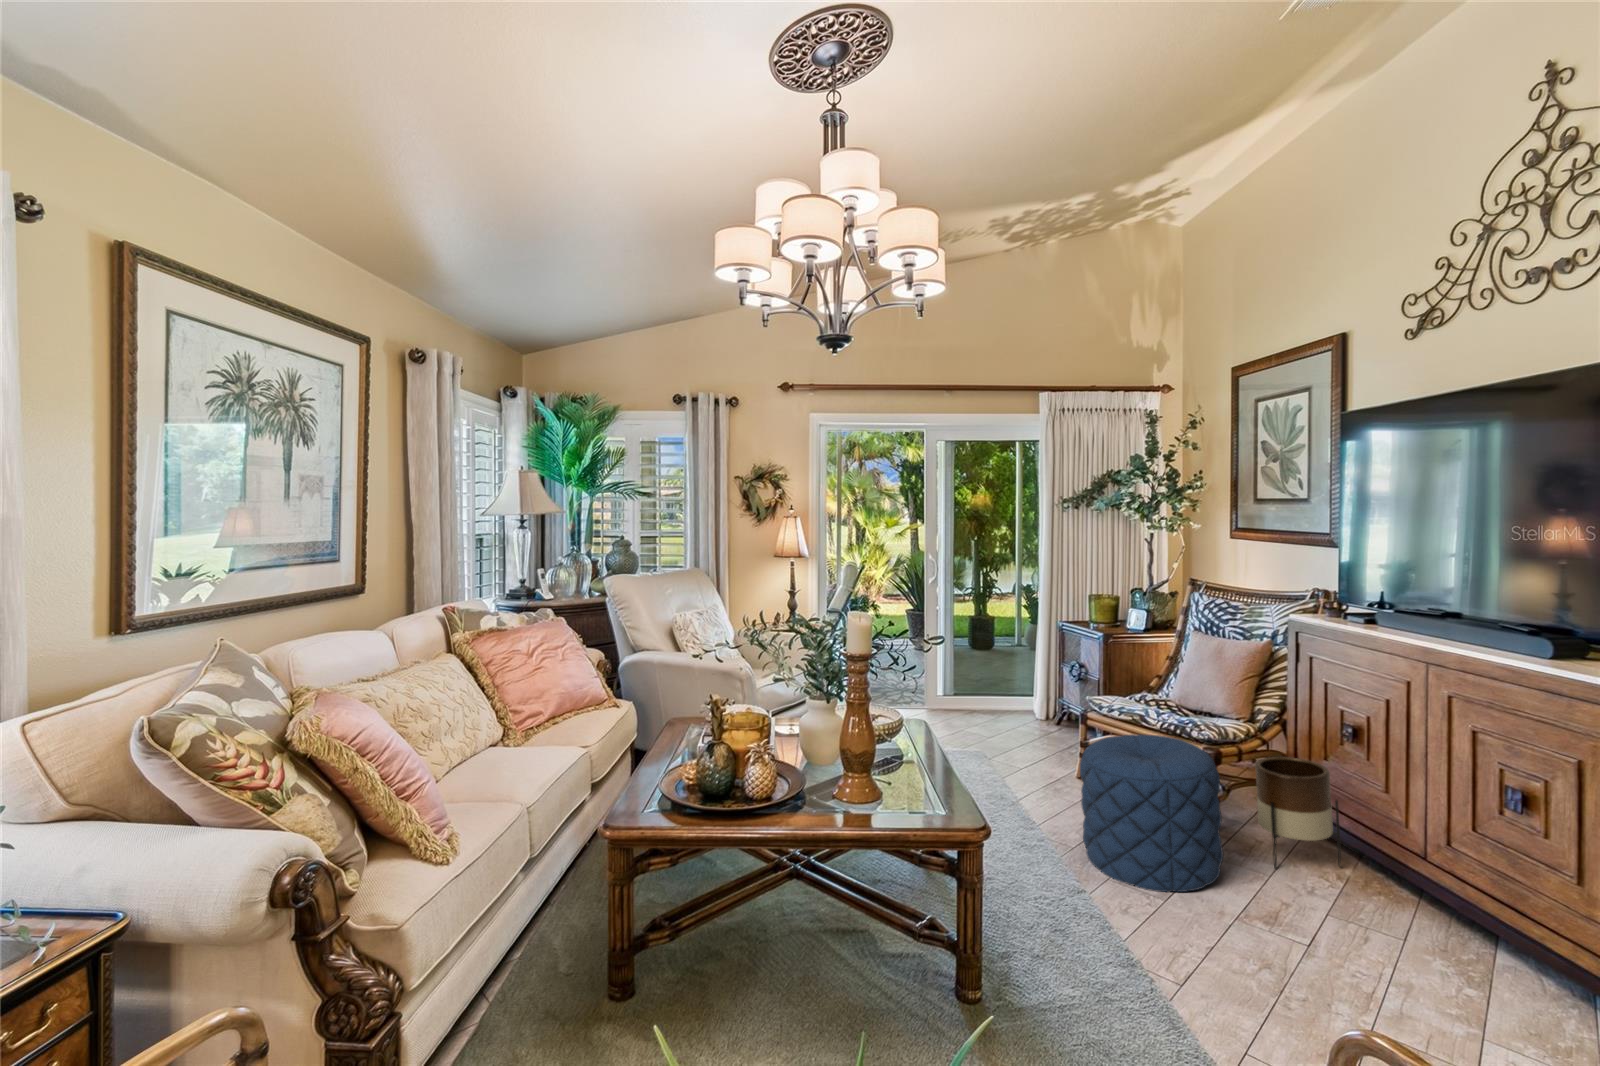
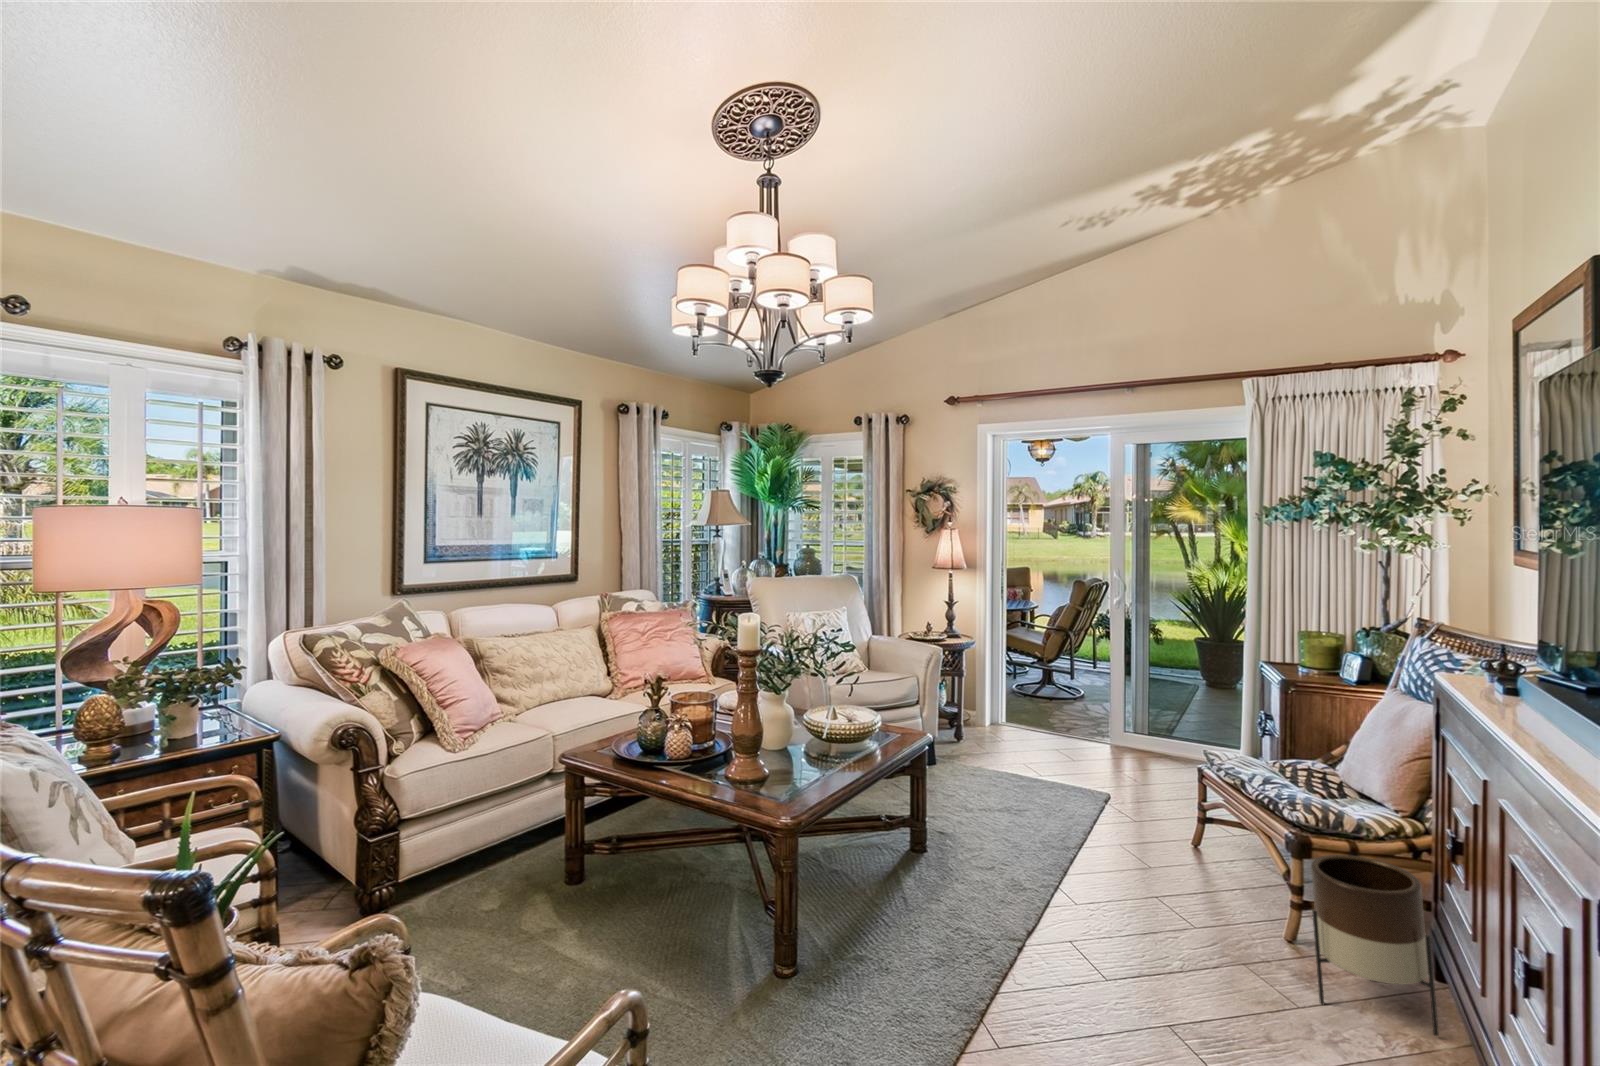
pouf: present [1080,734,1223,892] -> none [1060,784,1233,984]

